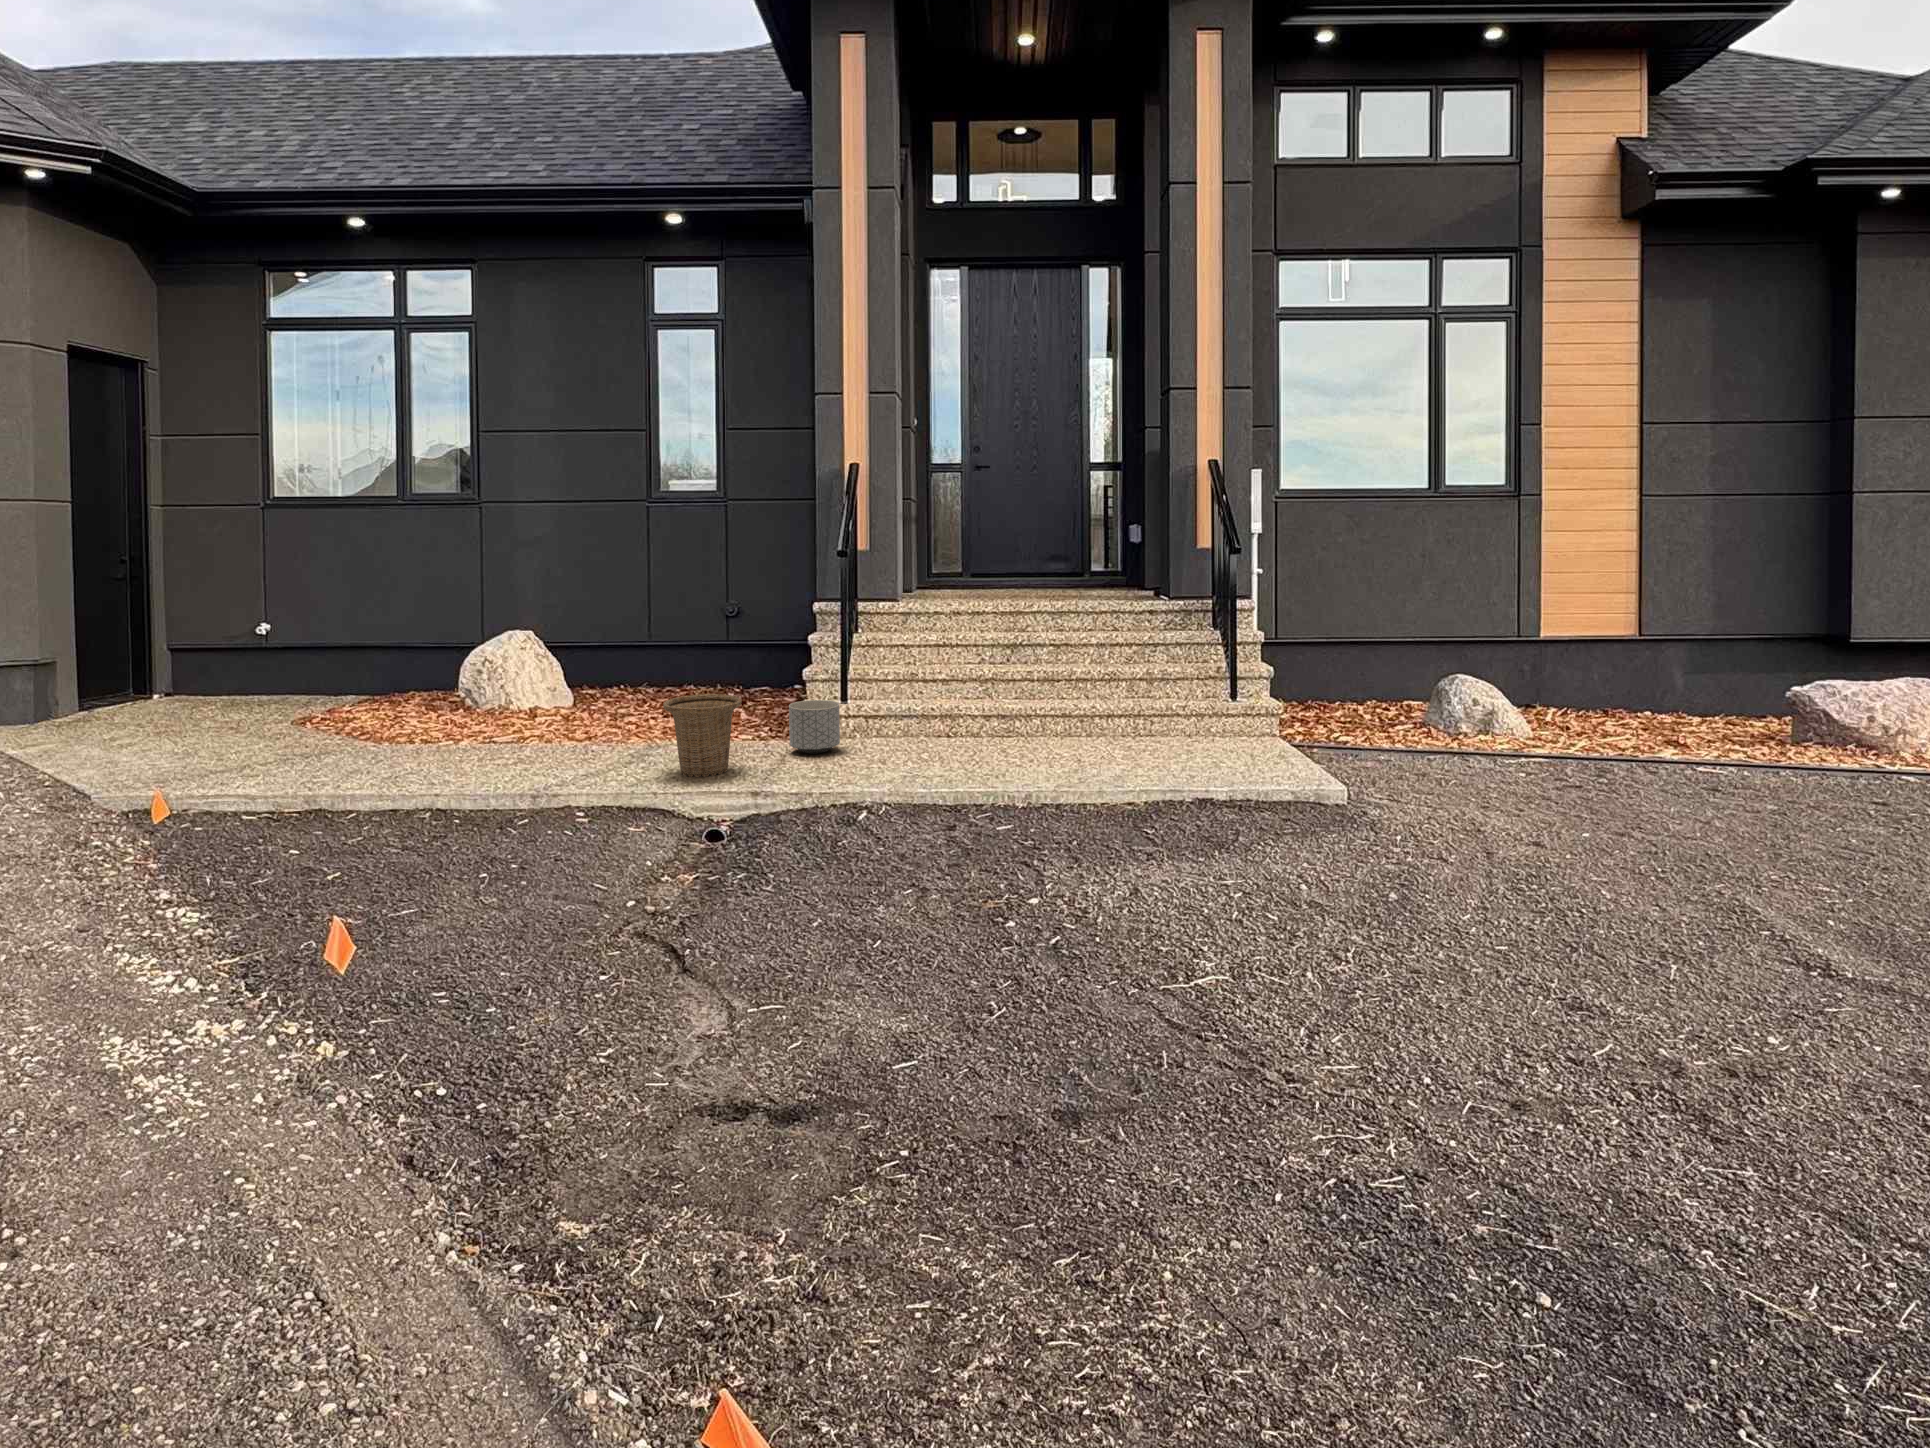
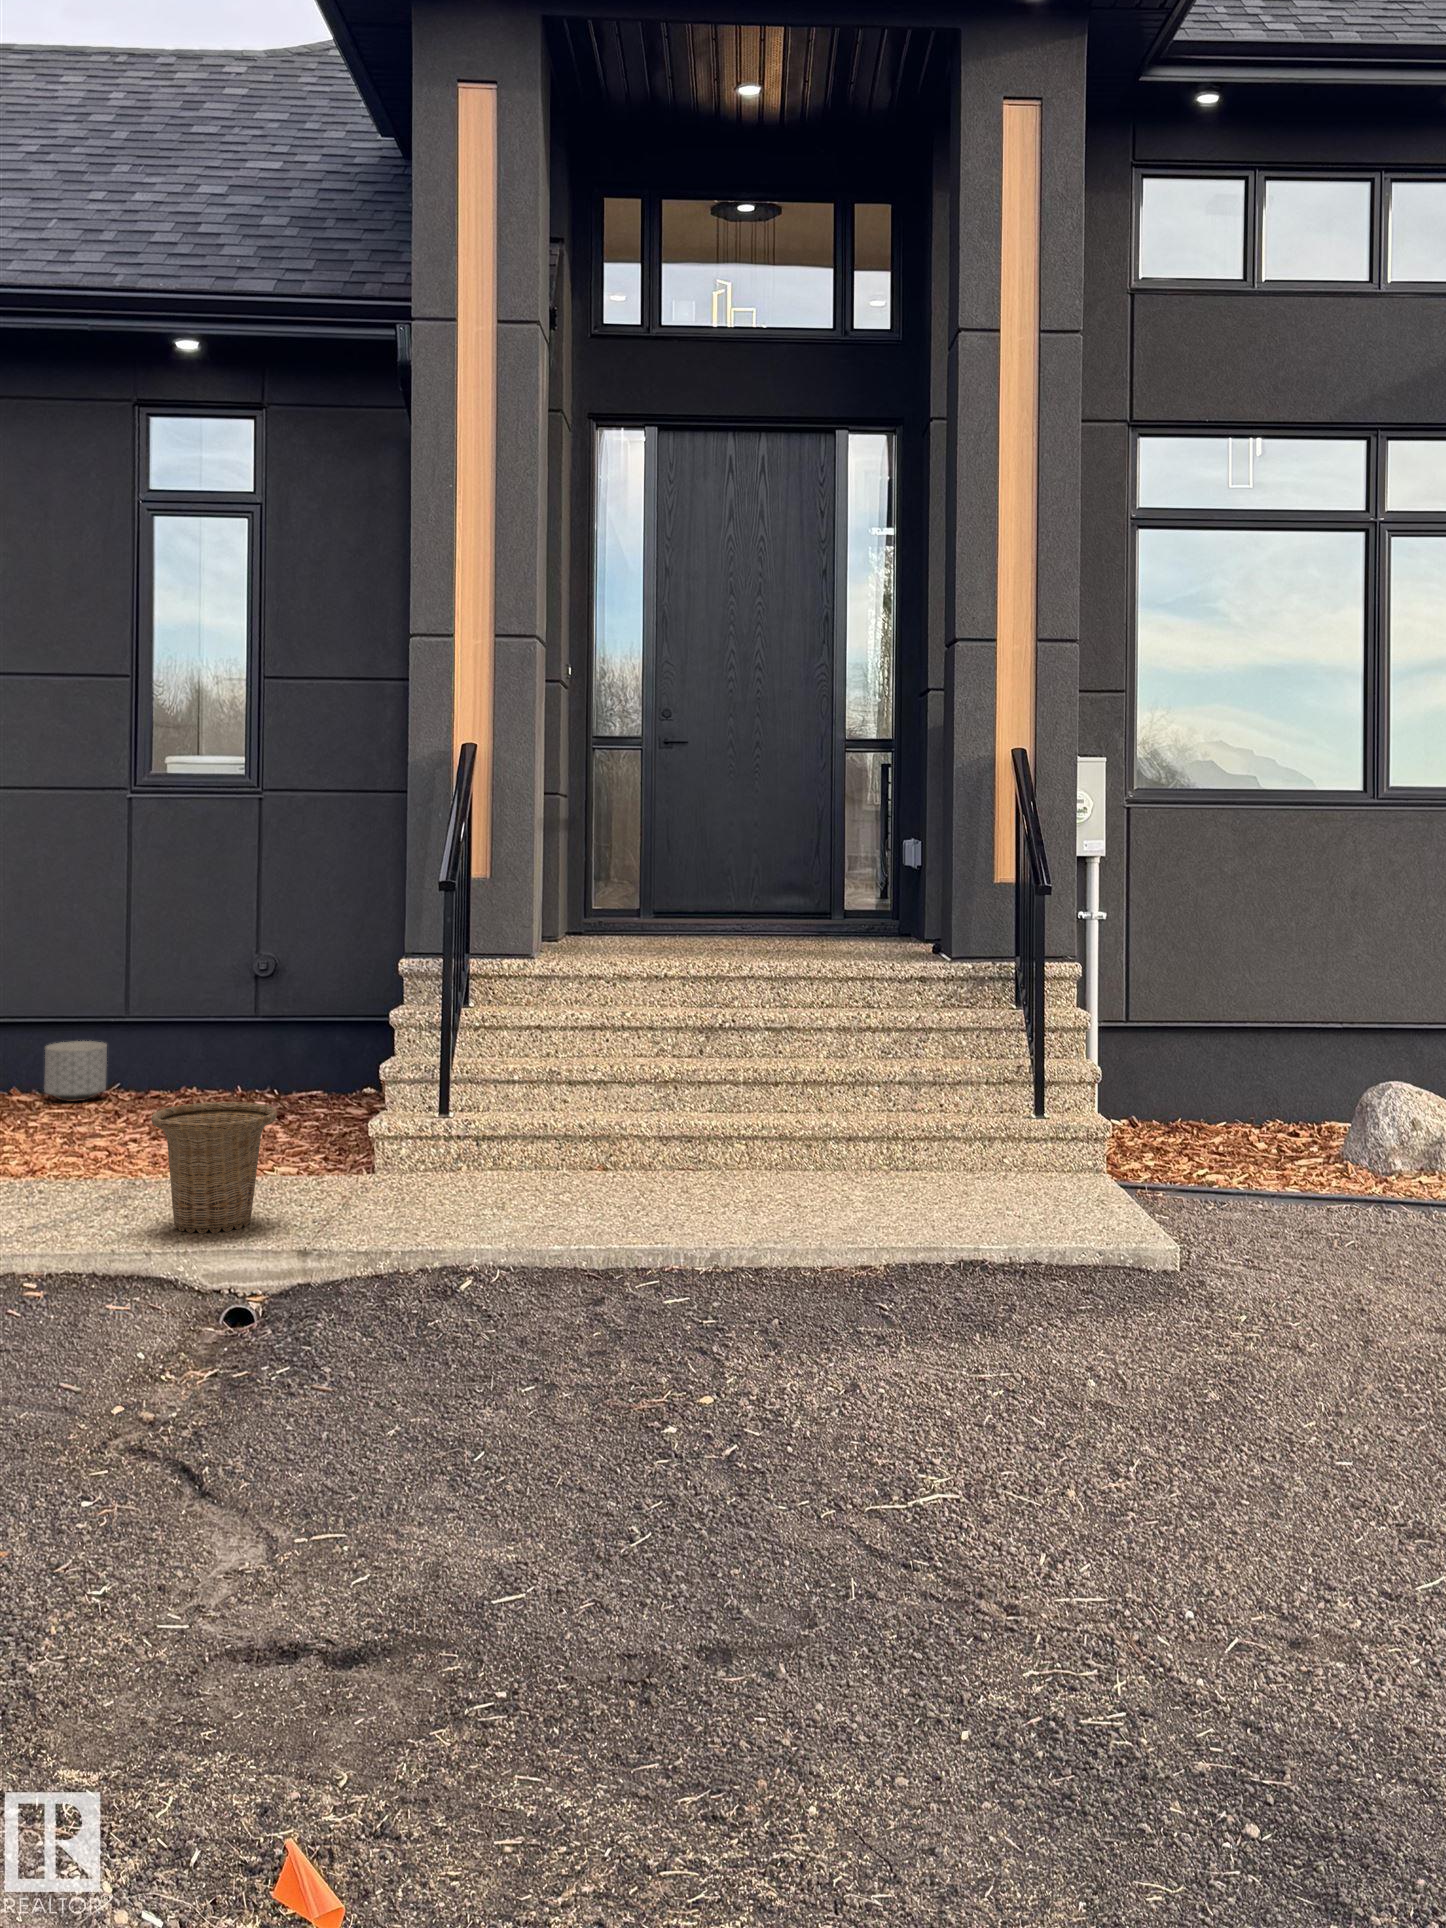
planter: present [789,700,840,754] -> present [44,1041,107,1102]

